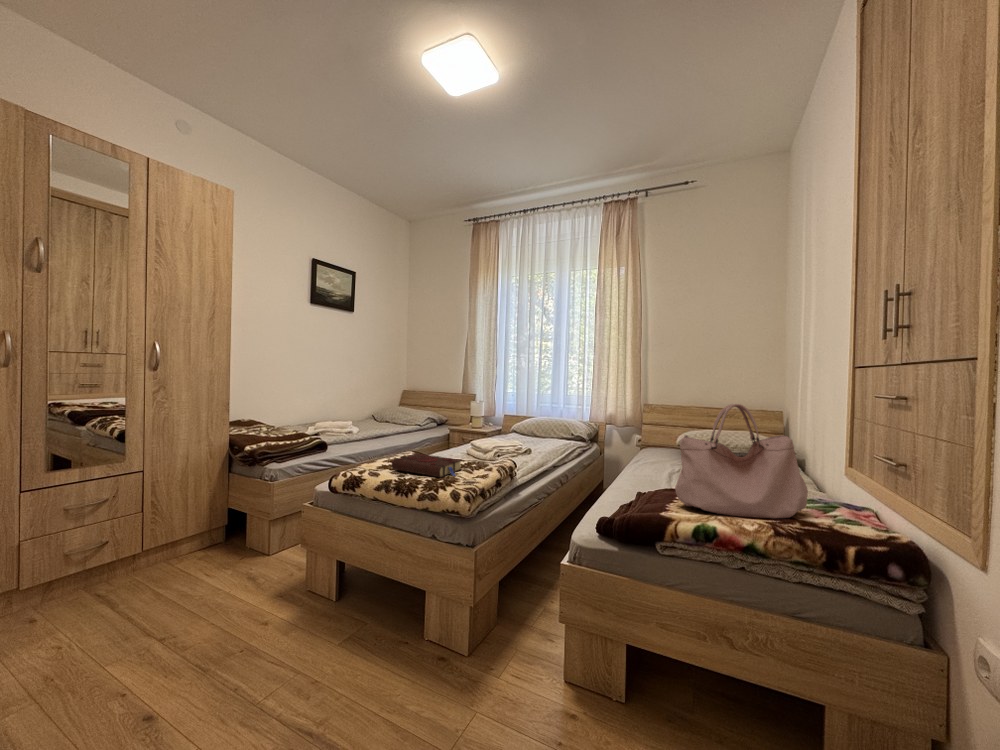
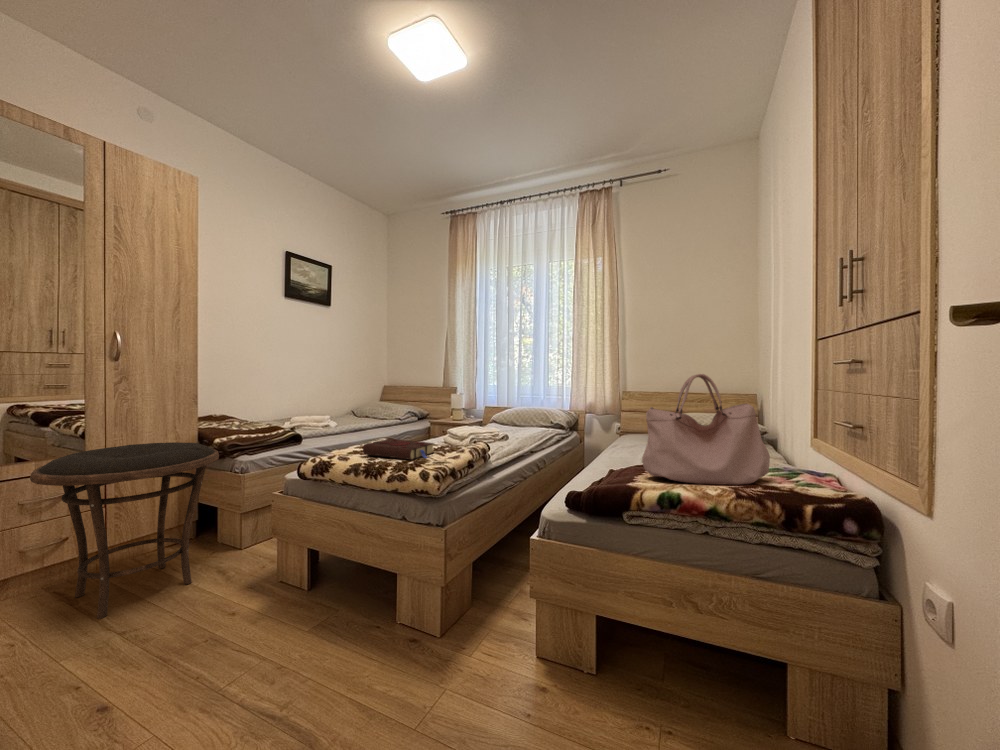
side table: none [80,452,251,624] -> present [30,442,219,619]

